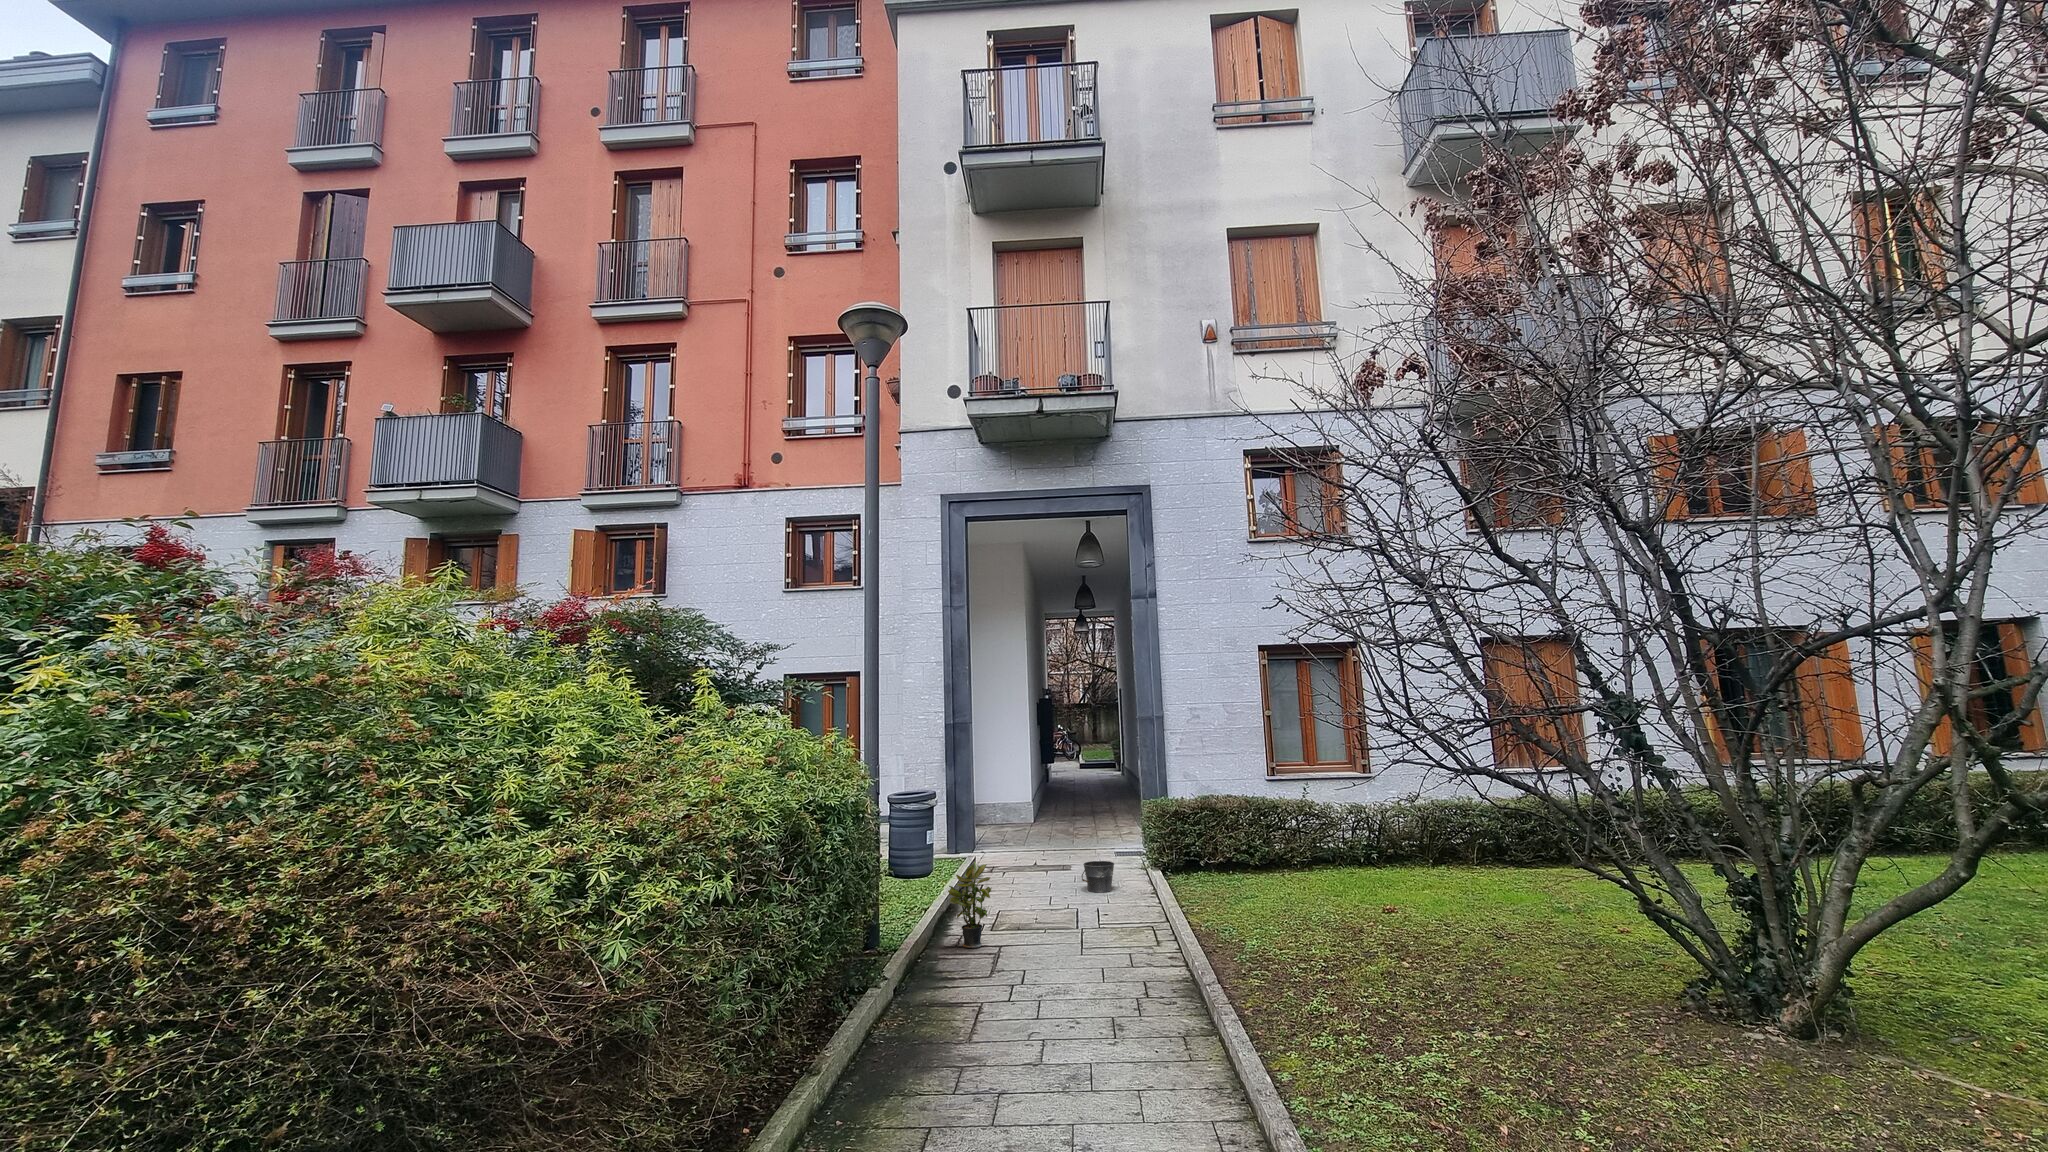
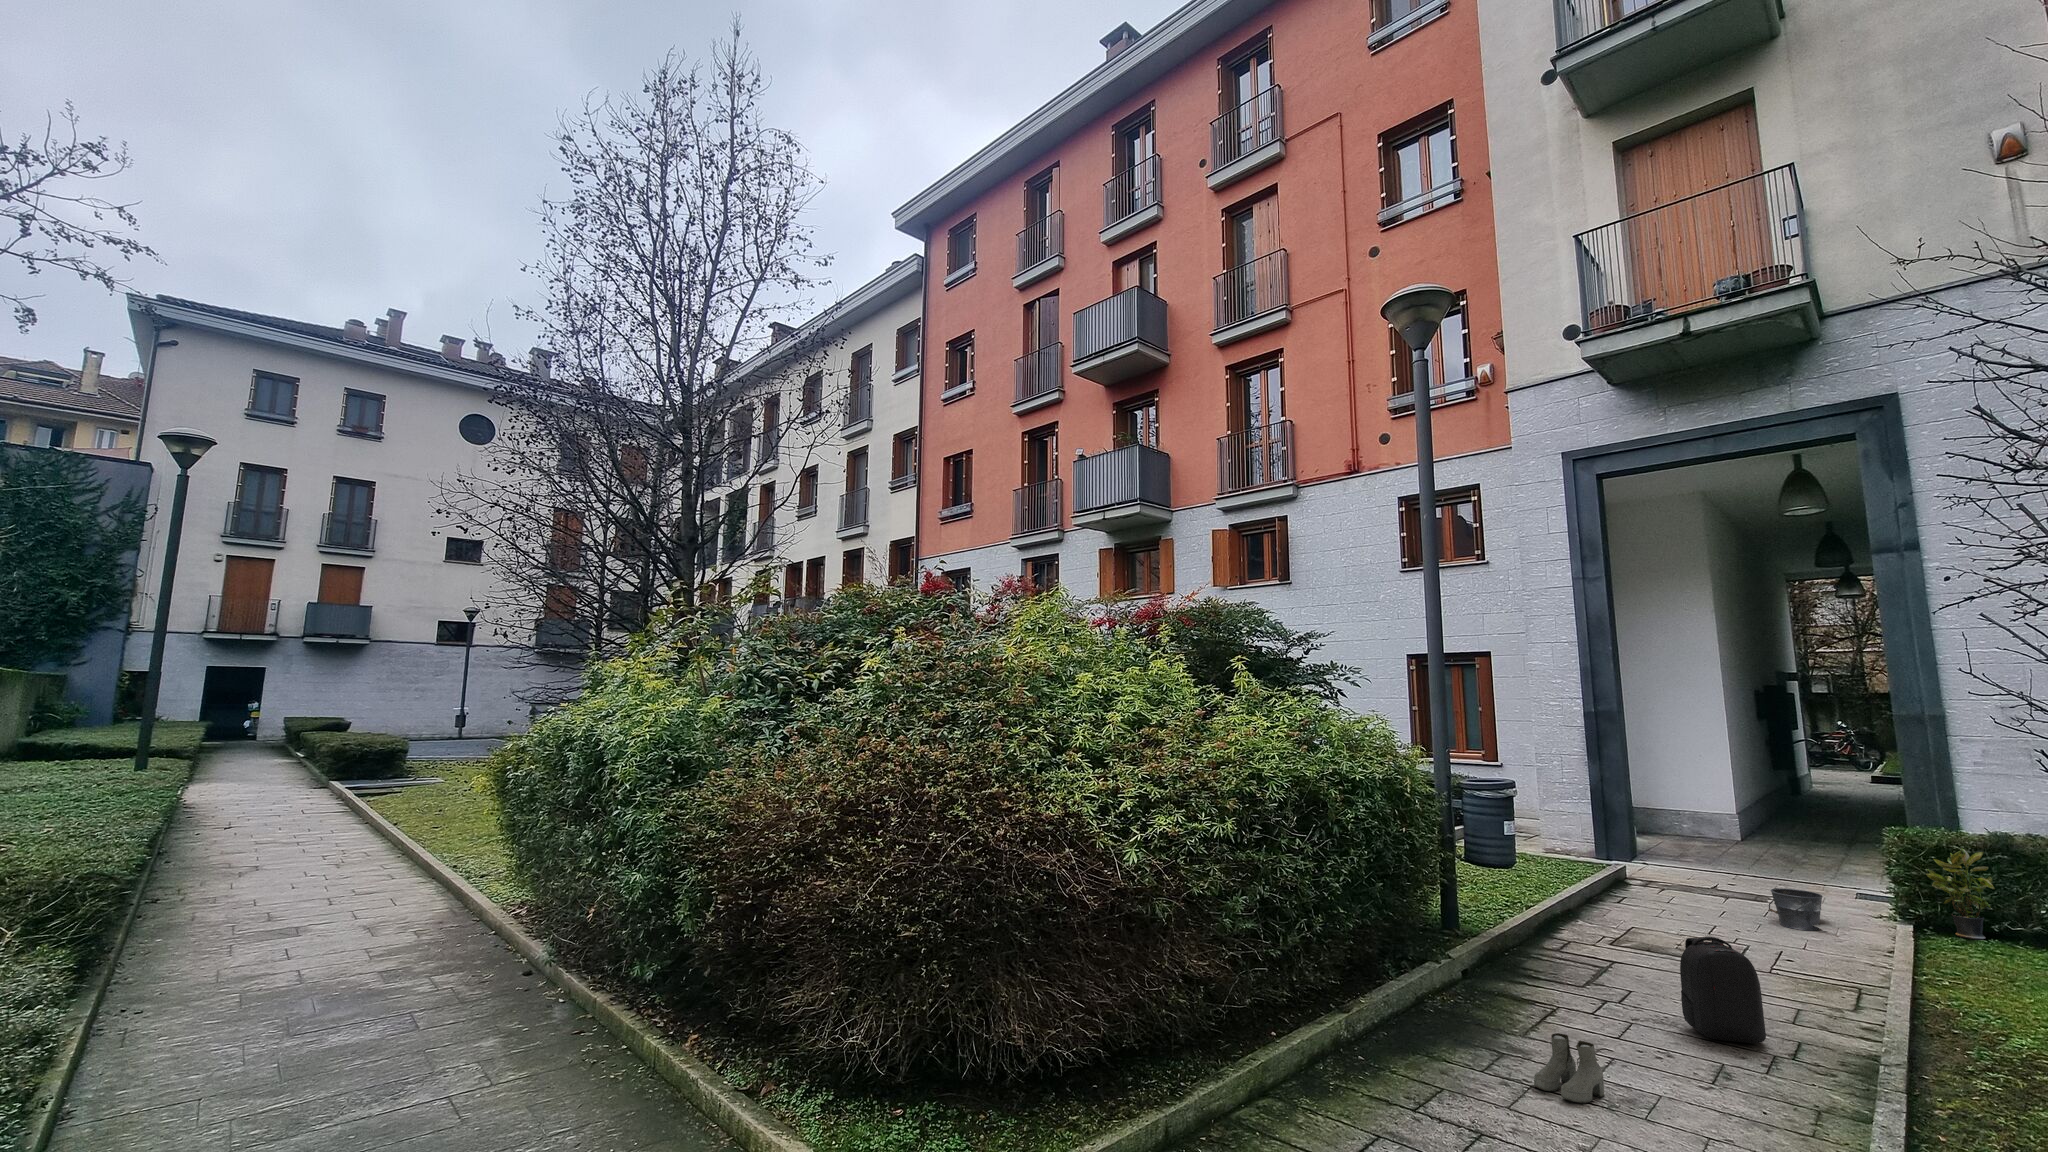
potted plant: present [948,862,991,948] -> present [1926,849,1994,939]
backpack: none [1074,909,1130,996] -> present [1680,937,1766,1043]
boots: none [1004,1024,1055,1085] -> present [1534,1033,1604,1103]

